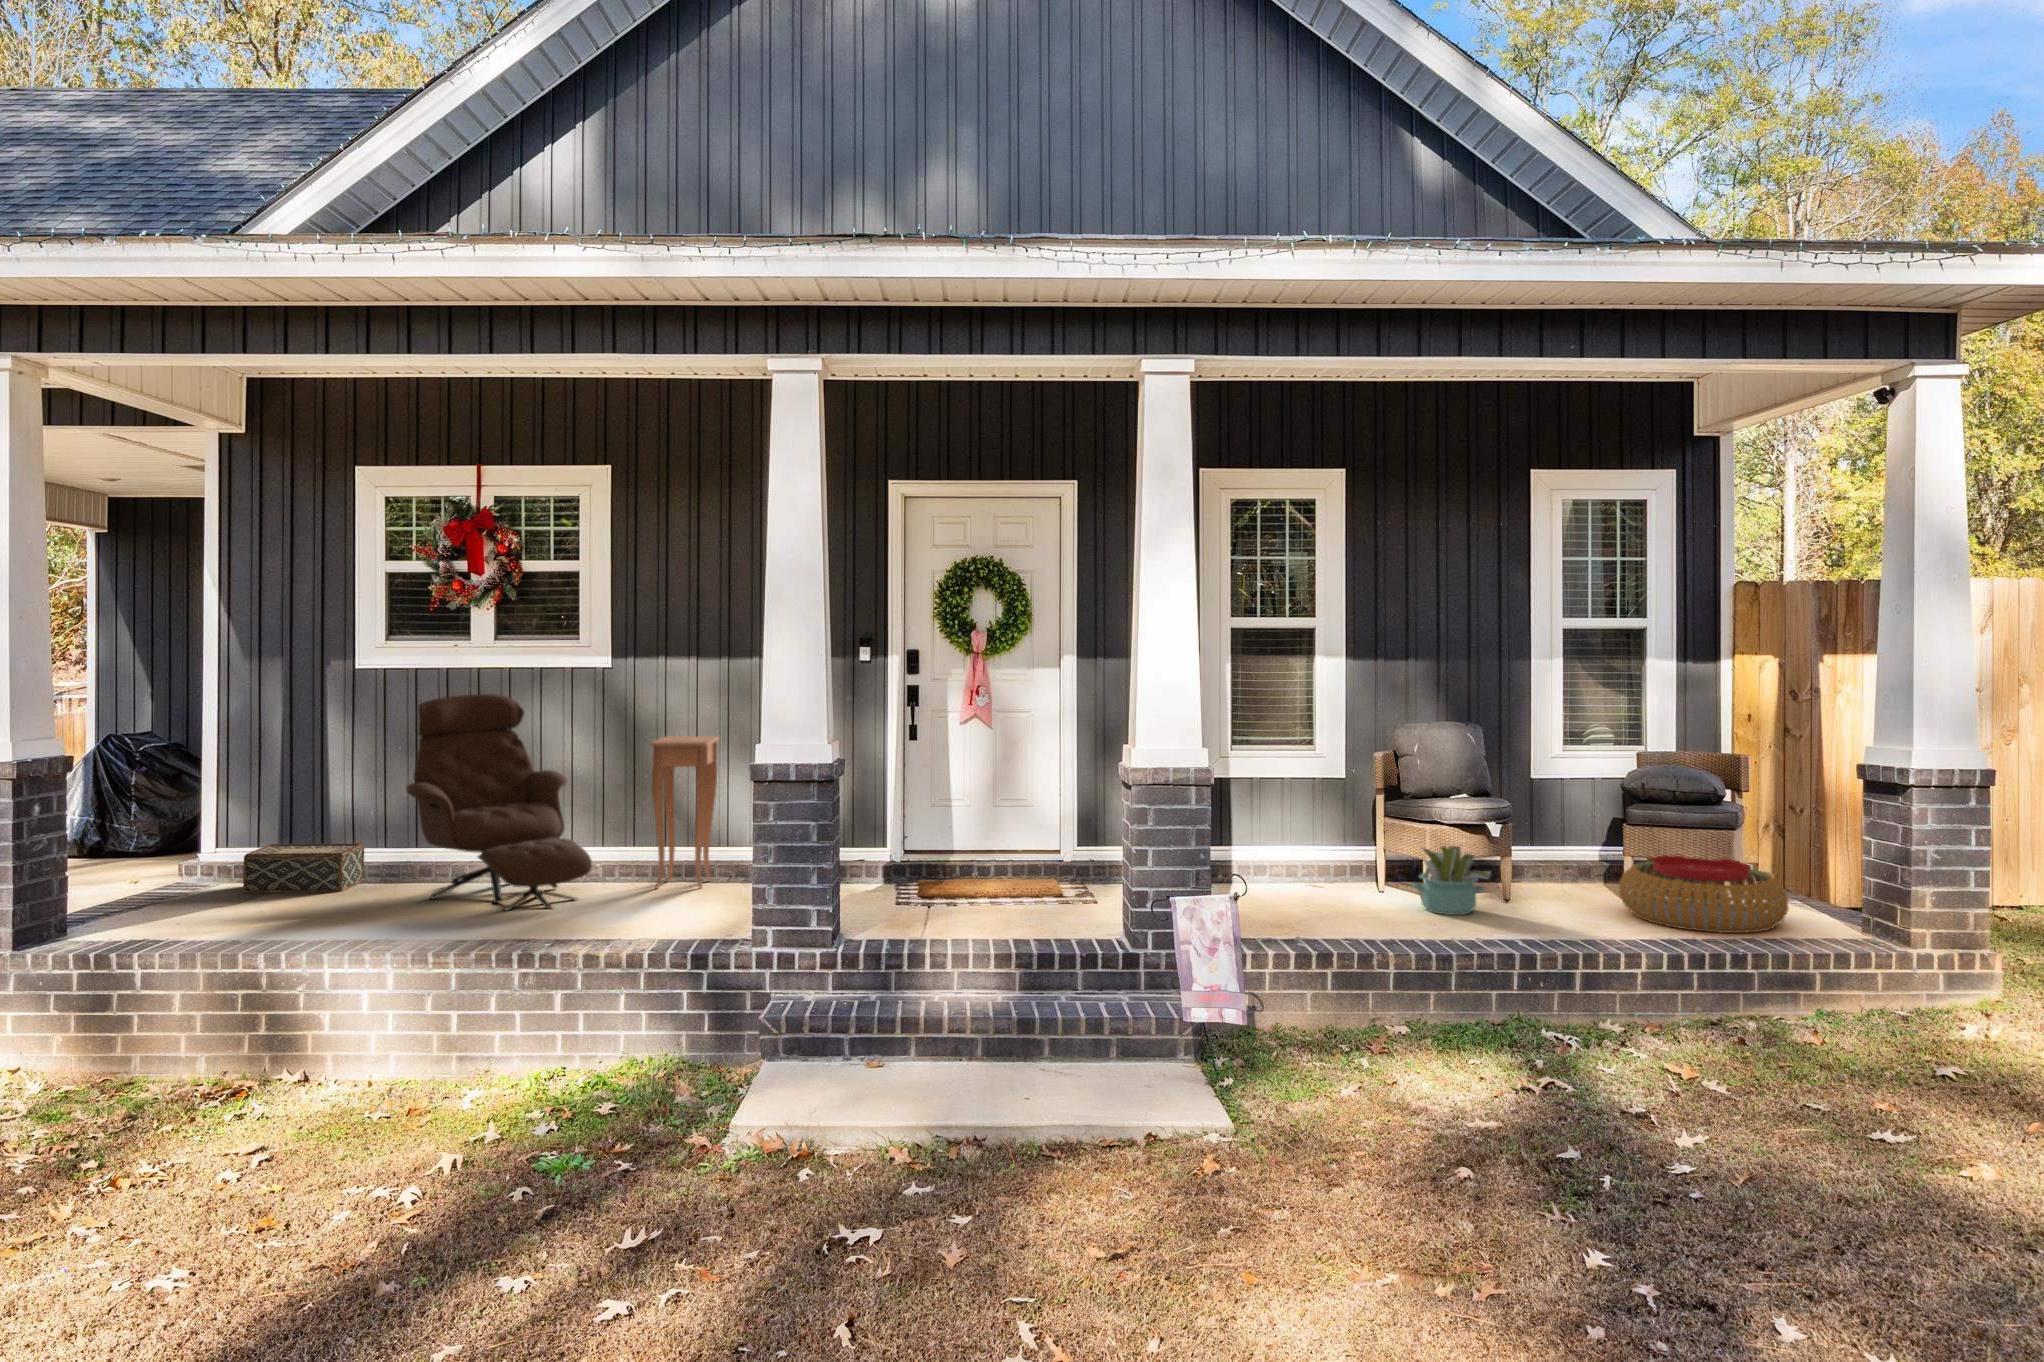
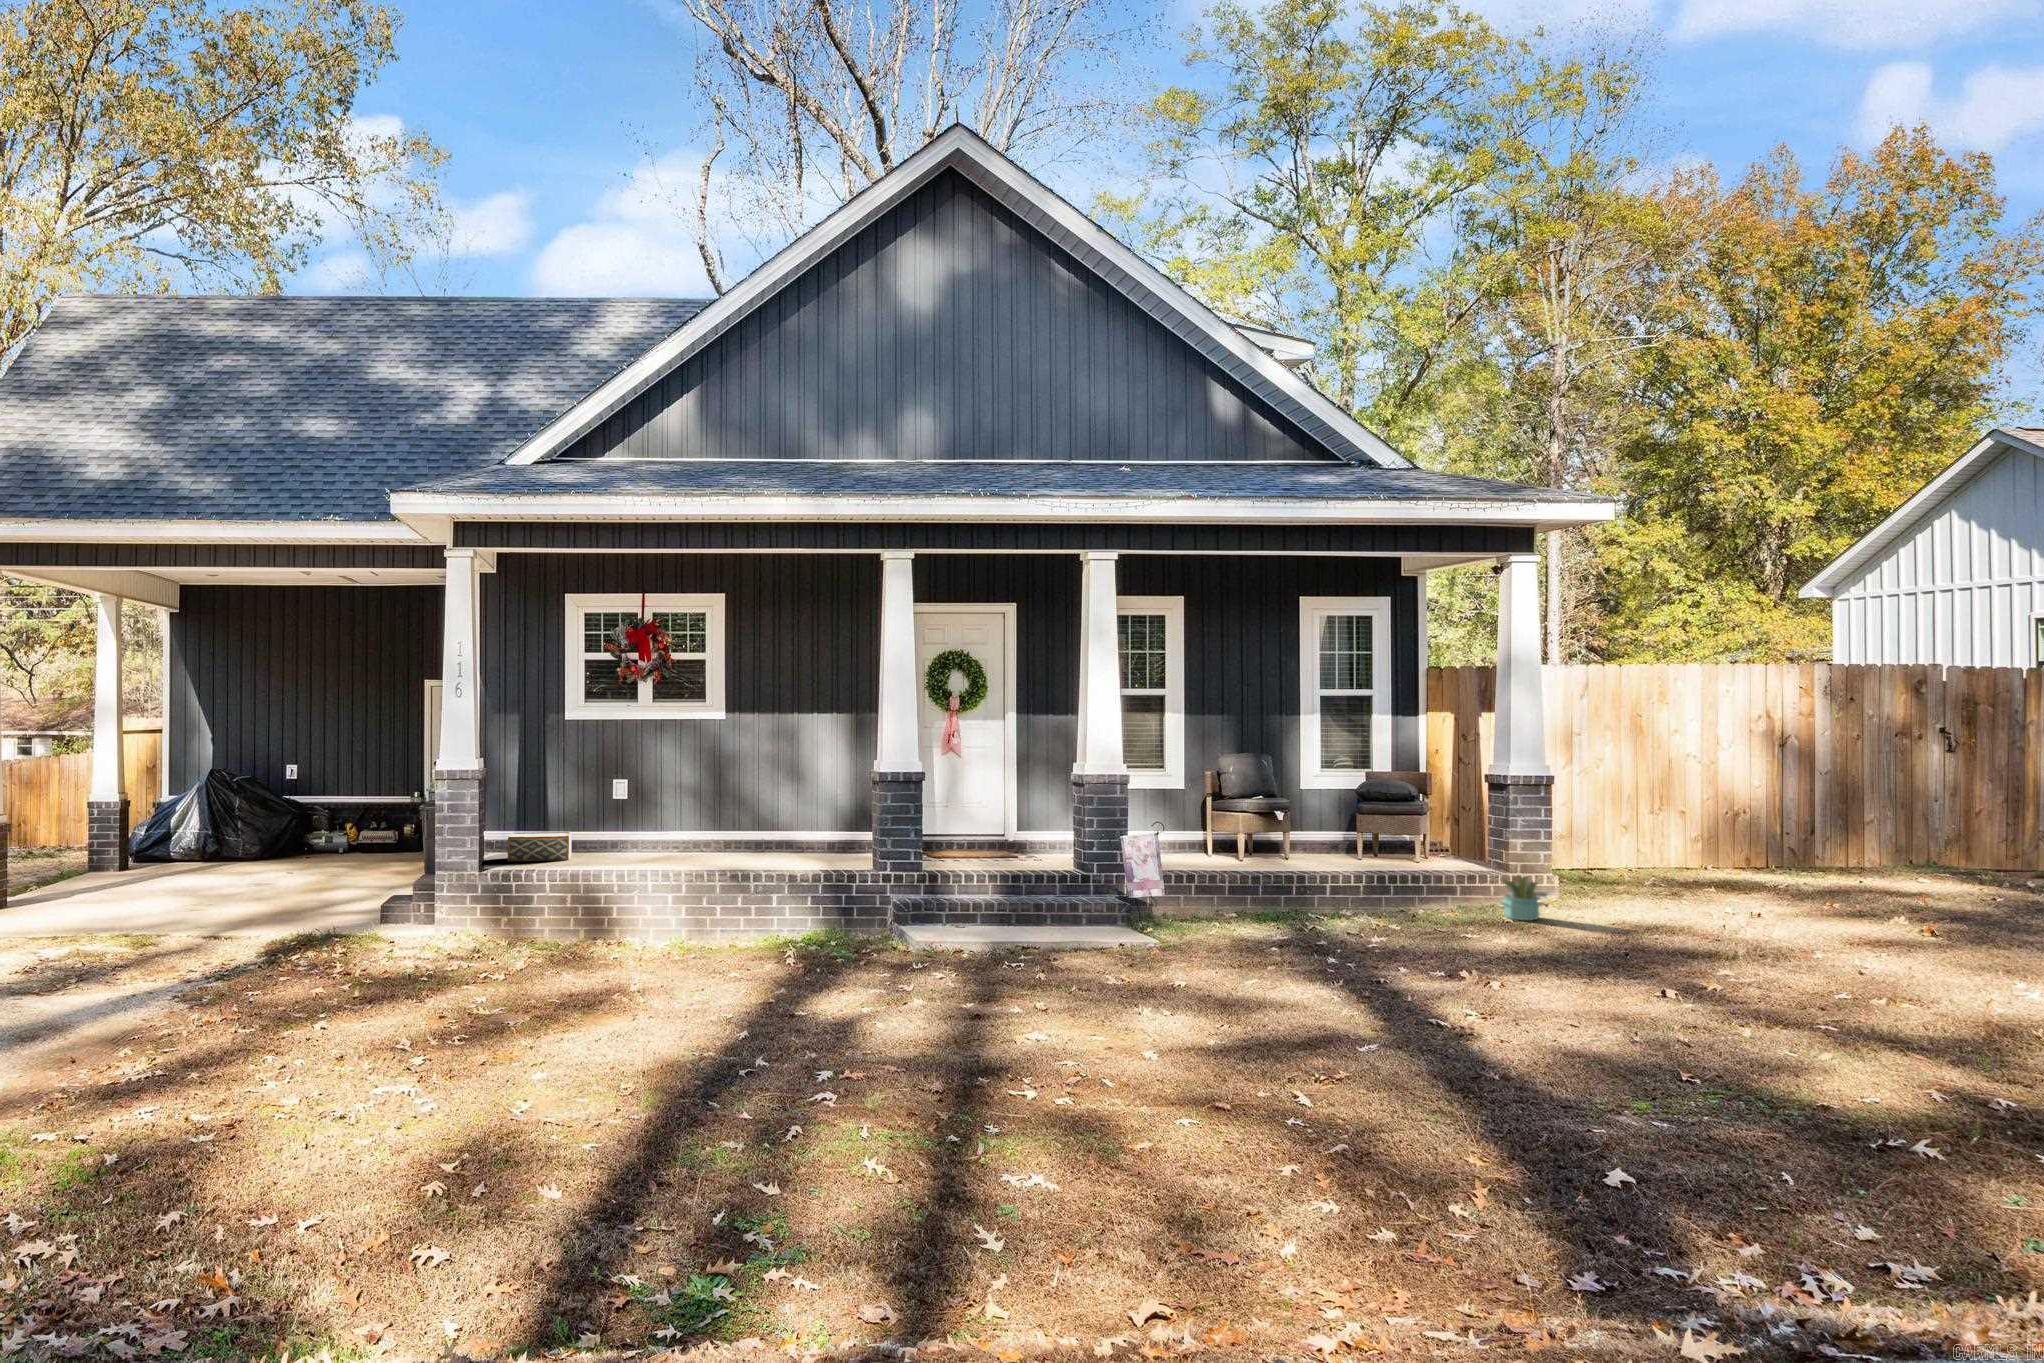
lounge chair: present [406,694,592,911] -> none [614,736,740,868]
side table: present [650,736,719,889] -> none [764,763,800,858]
decorative plant: present [1413,846,1490,915] -> present [1500,877,1547,921]
pouf: present [1619,854,1789,933] -> none [1353,830,1447,870]

